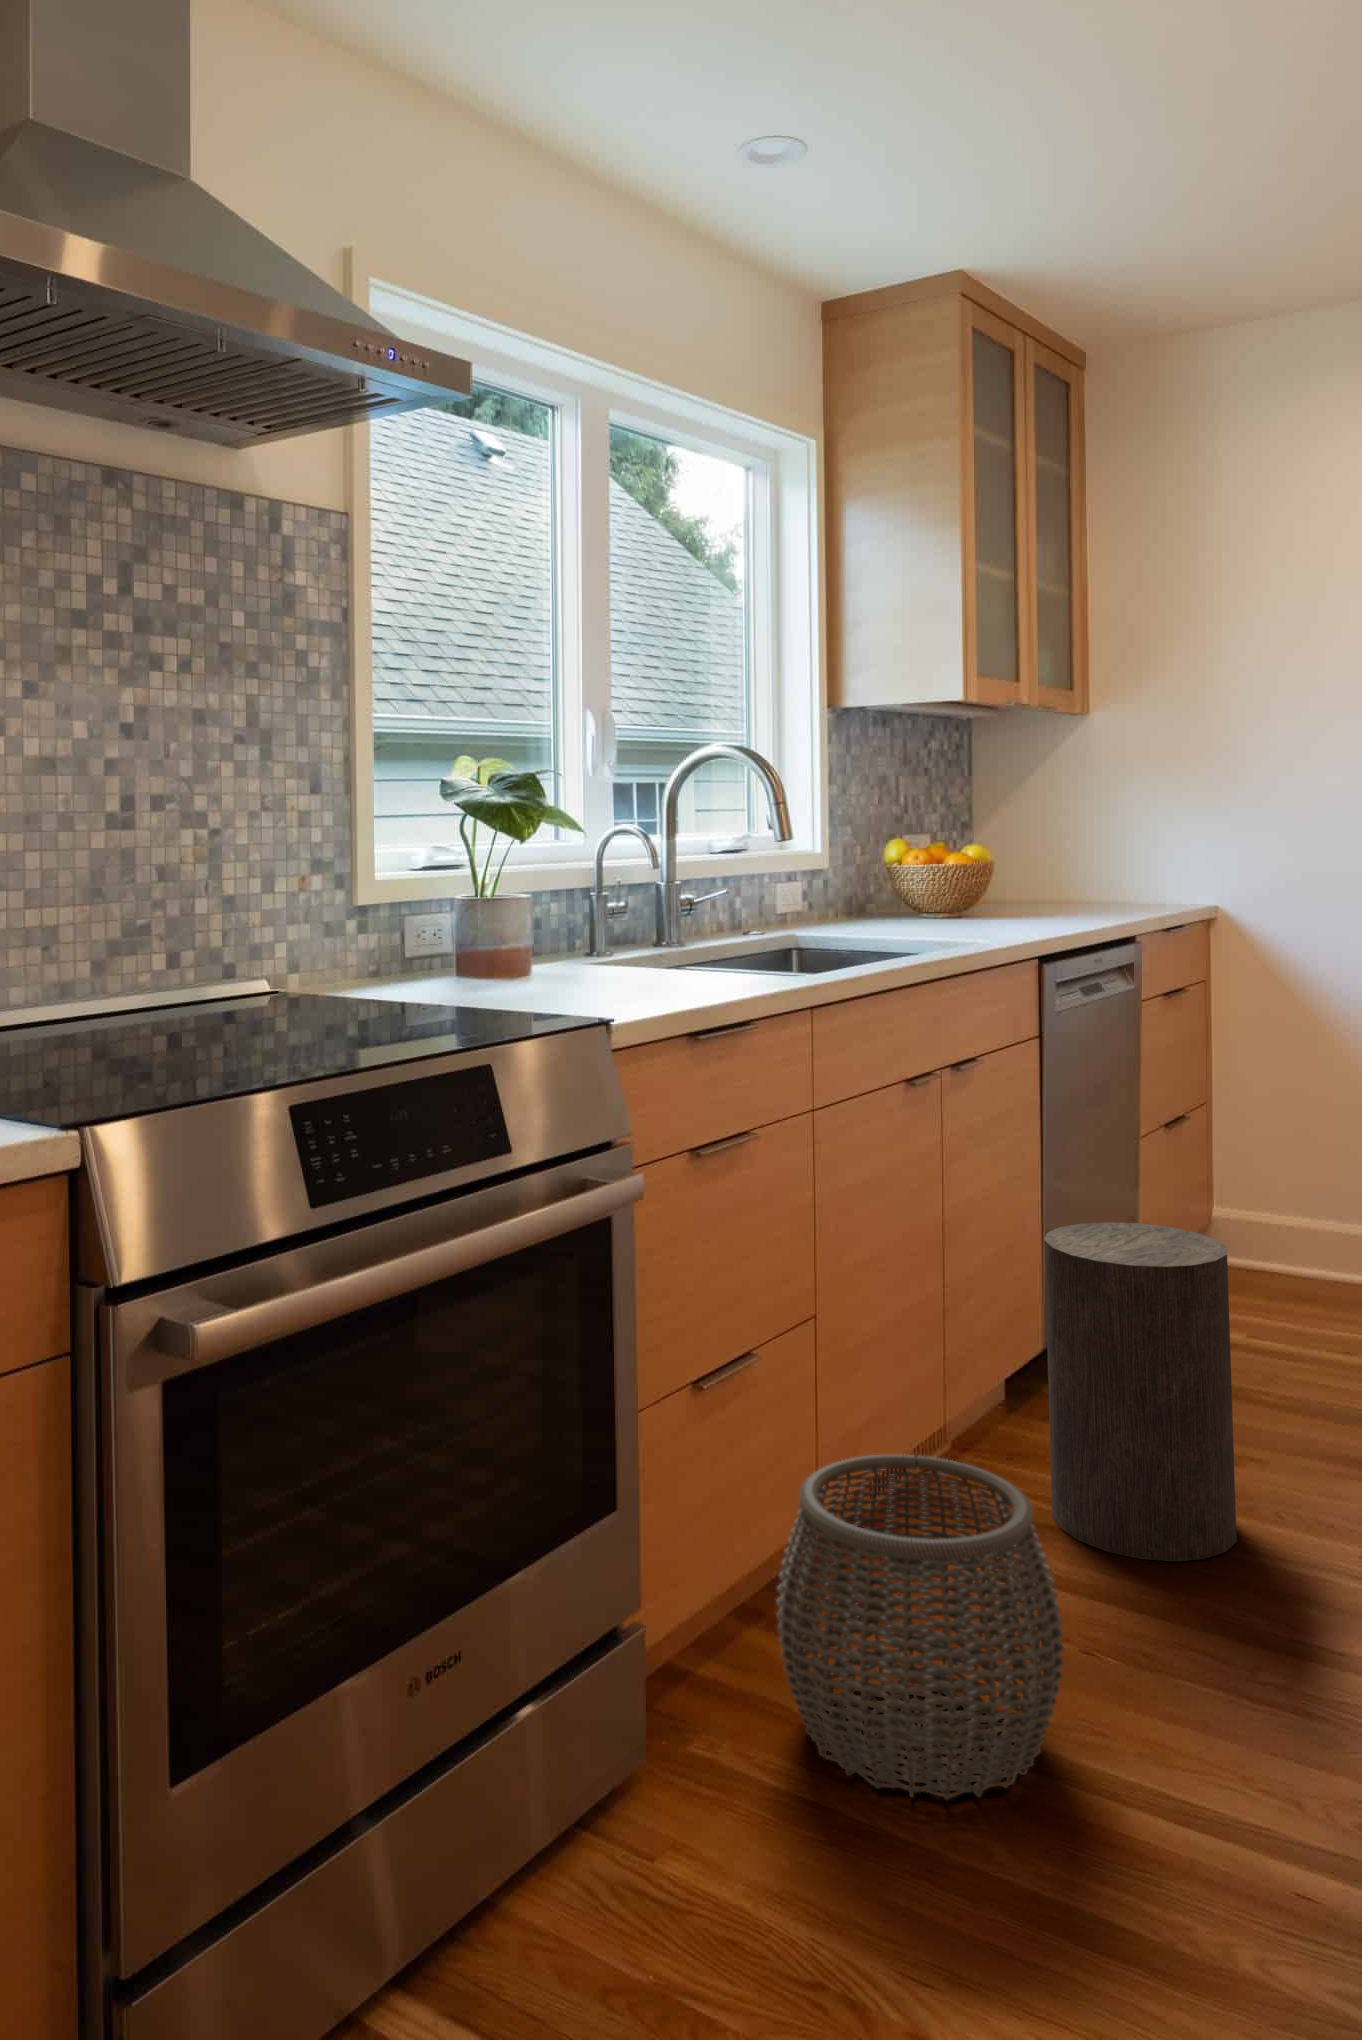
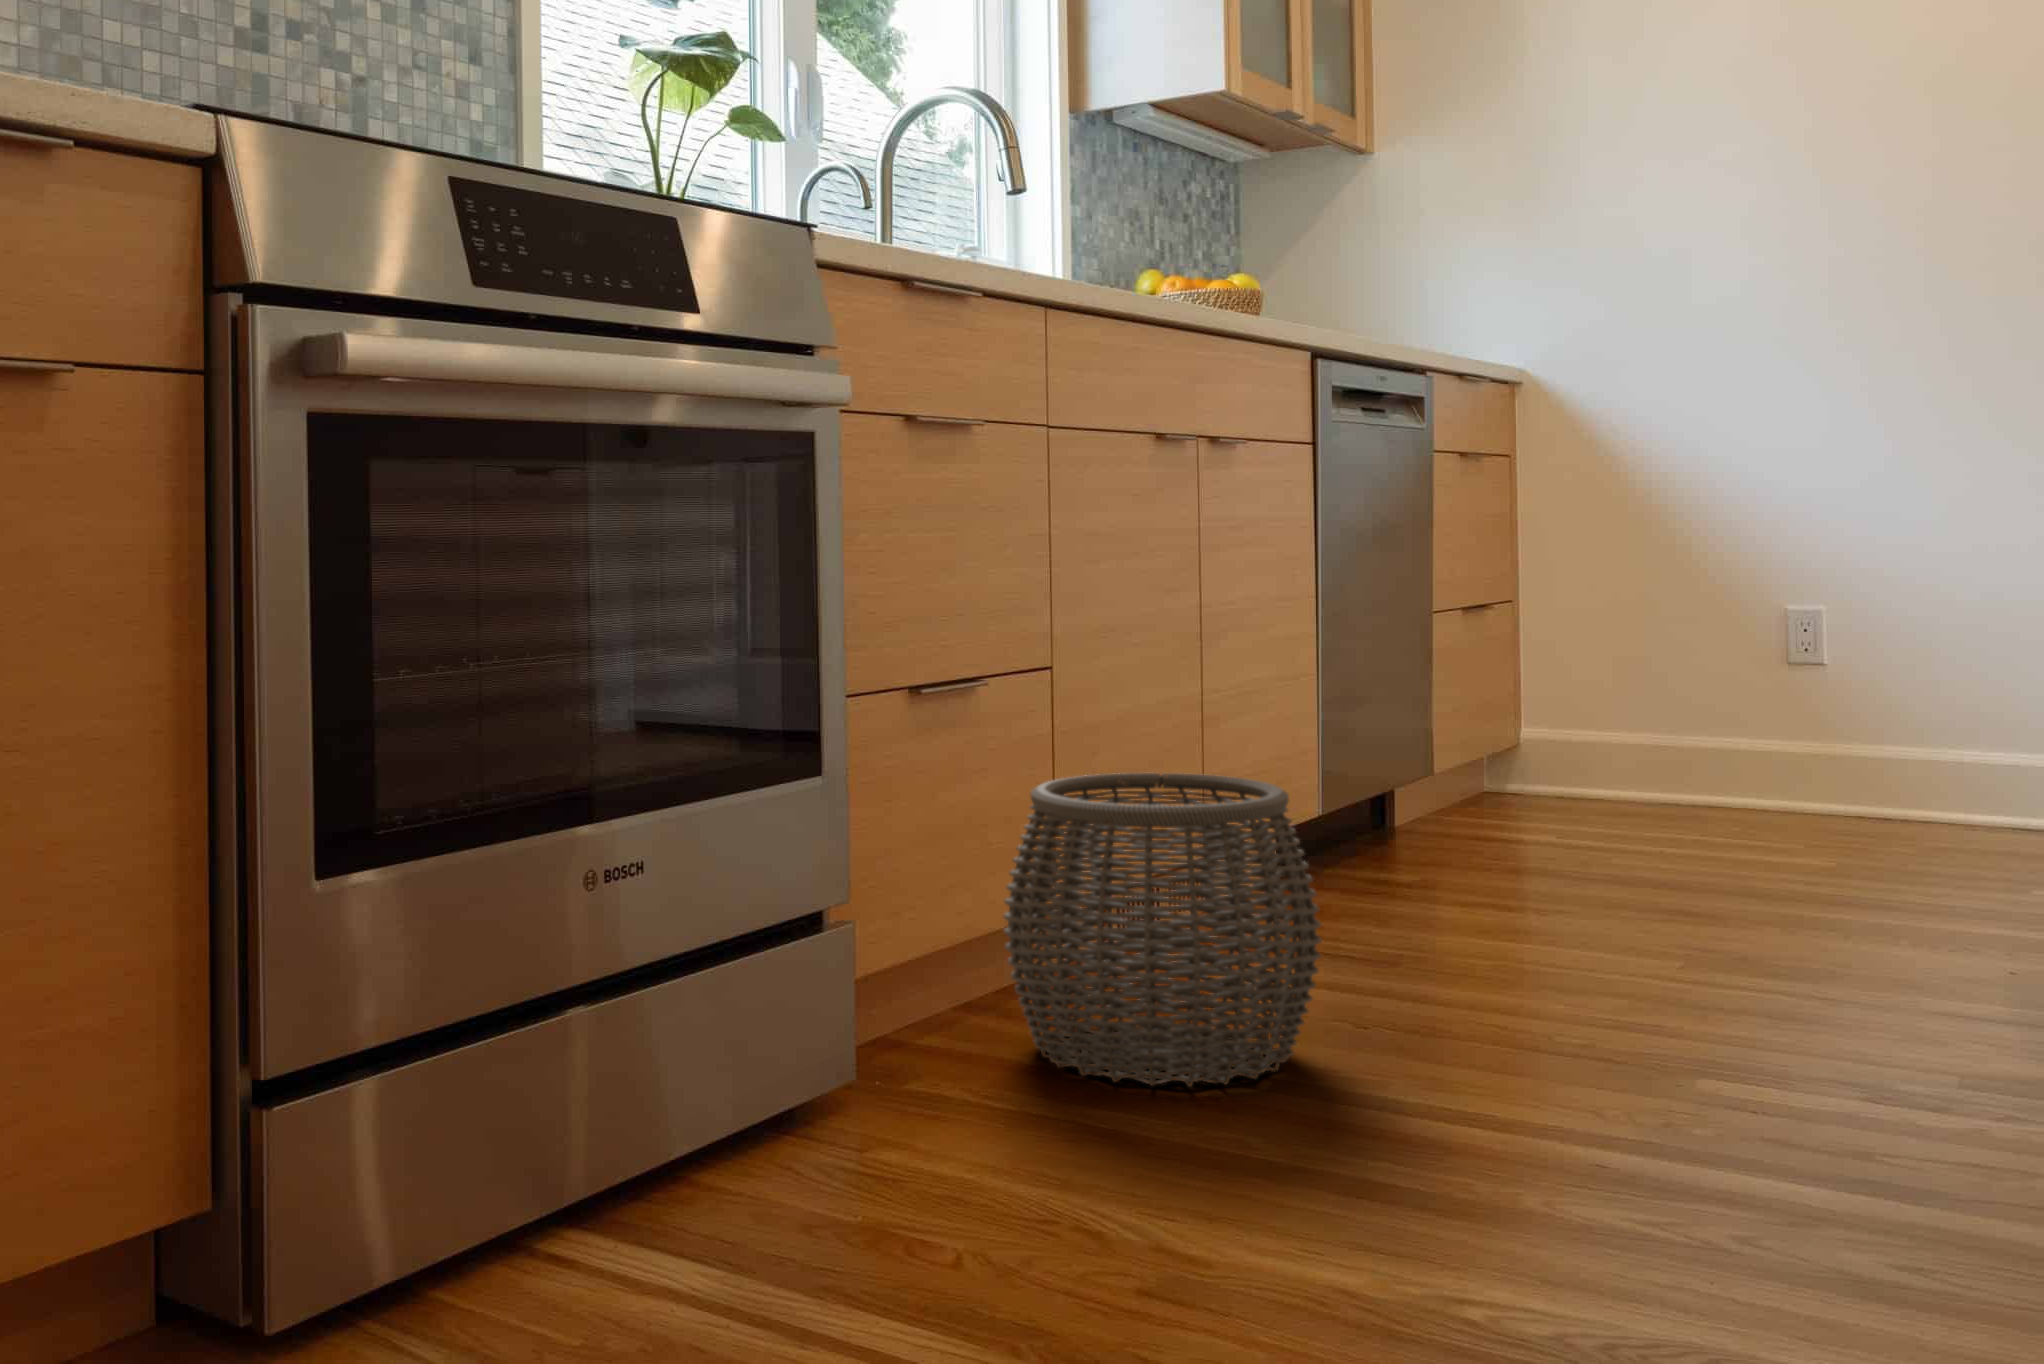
stool: present [1044,1222,1237,1561] -> none [1308,613,1517,952]

